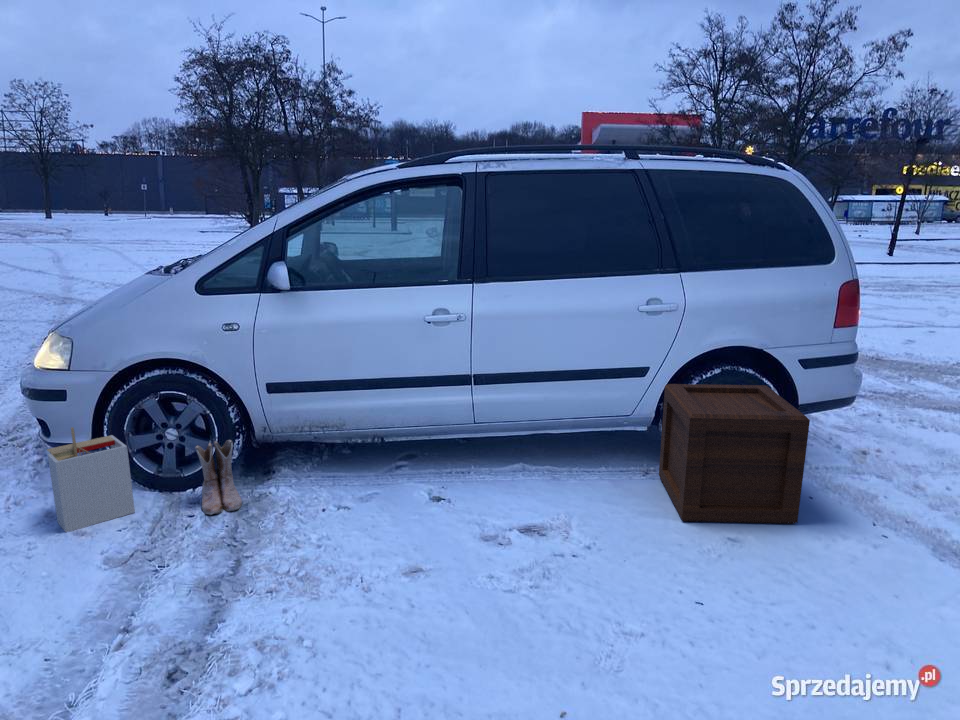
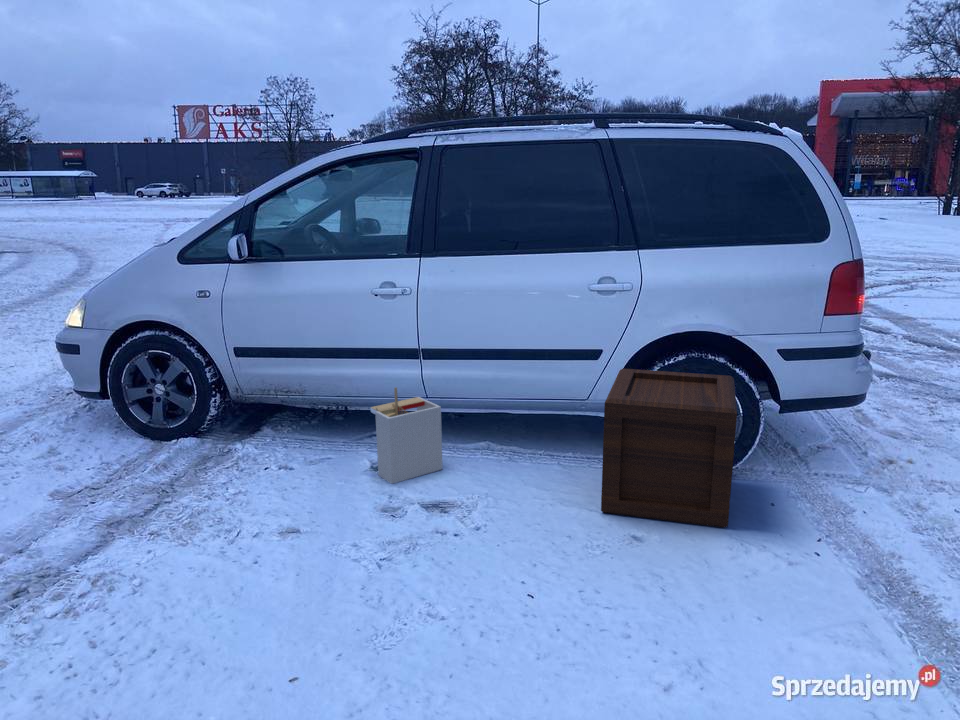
storage bin: present [47,427,135,532] -> present [371,387,442,484]
boots: present [195,440,242,514] -> none [167,397,208,463]

